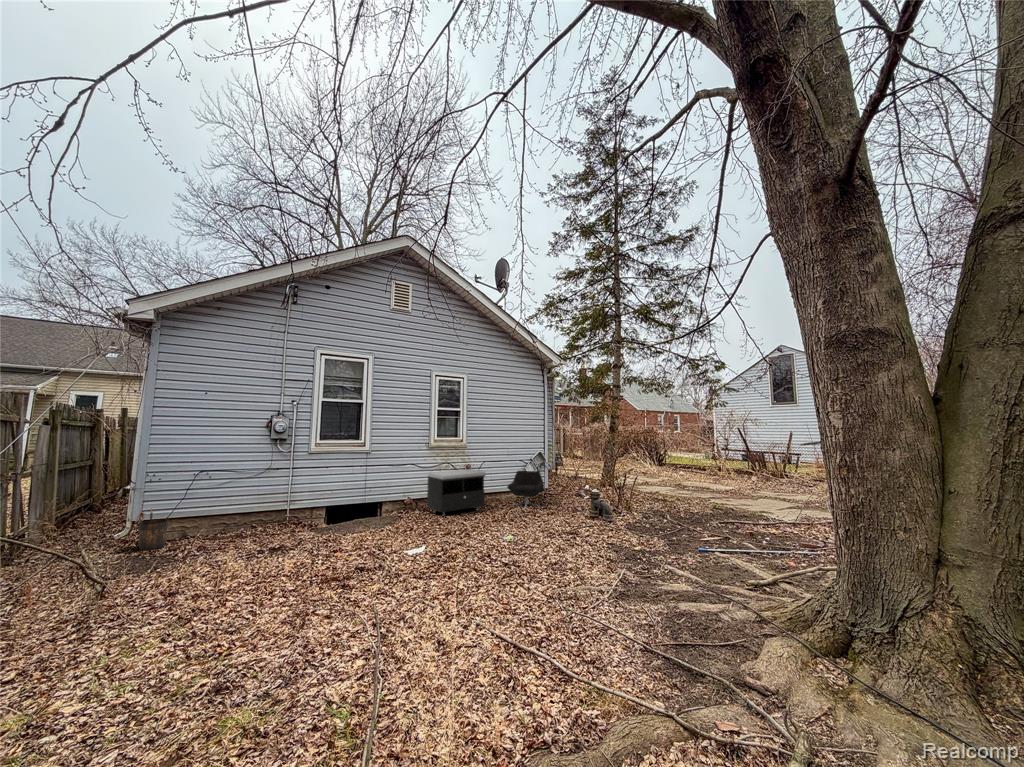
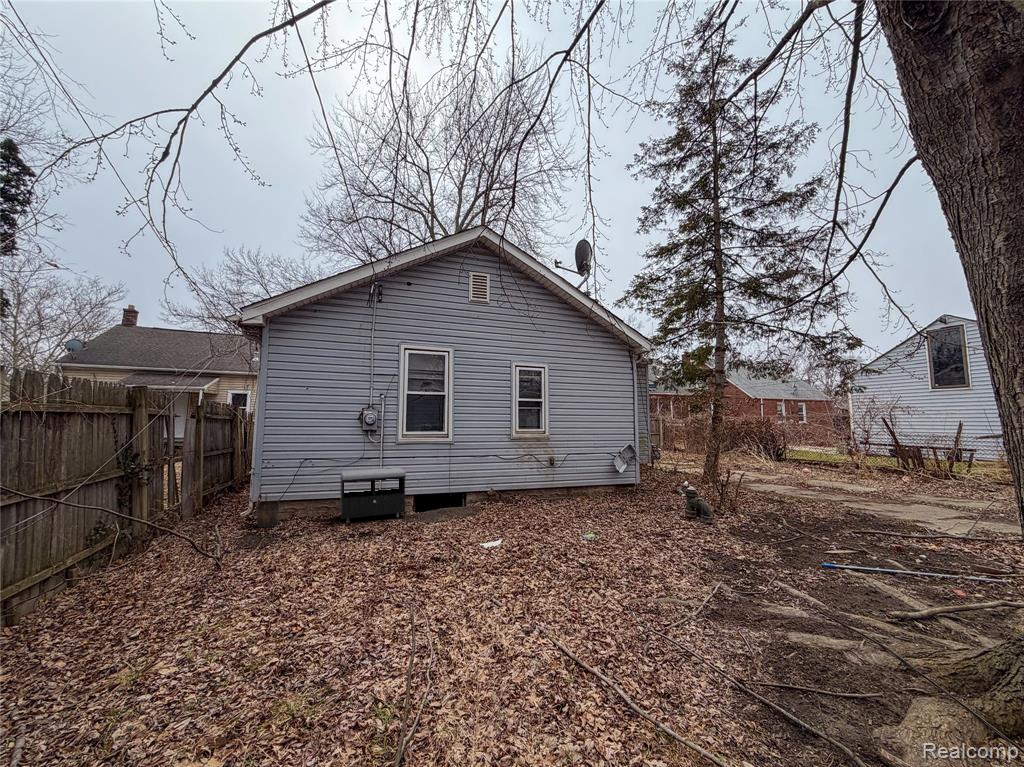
storage bench: present [427,469,485,515] -> present [340,468,406,522]
lounge chair: present [507,471,544,508] -> none [594,464,635,505]

